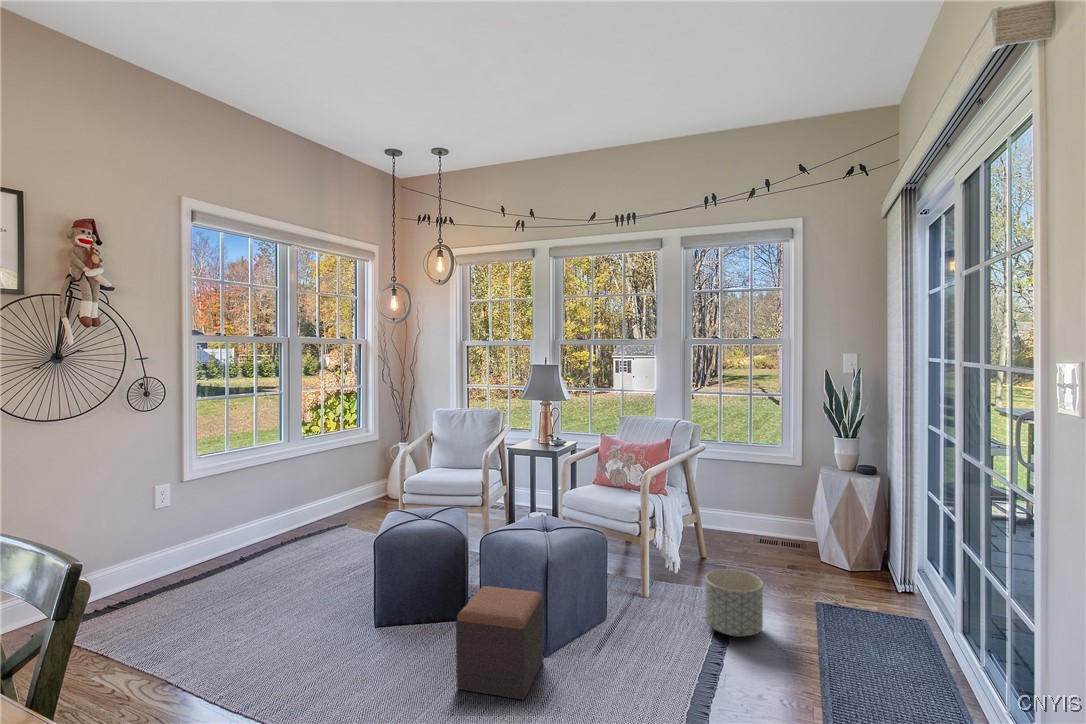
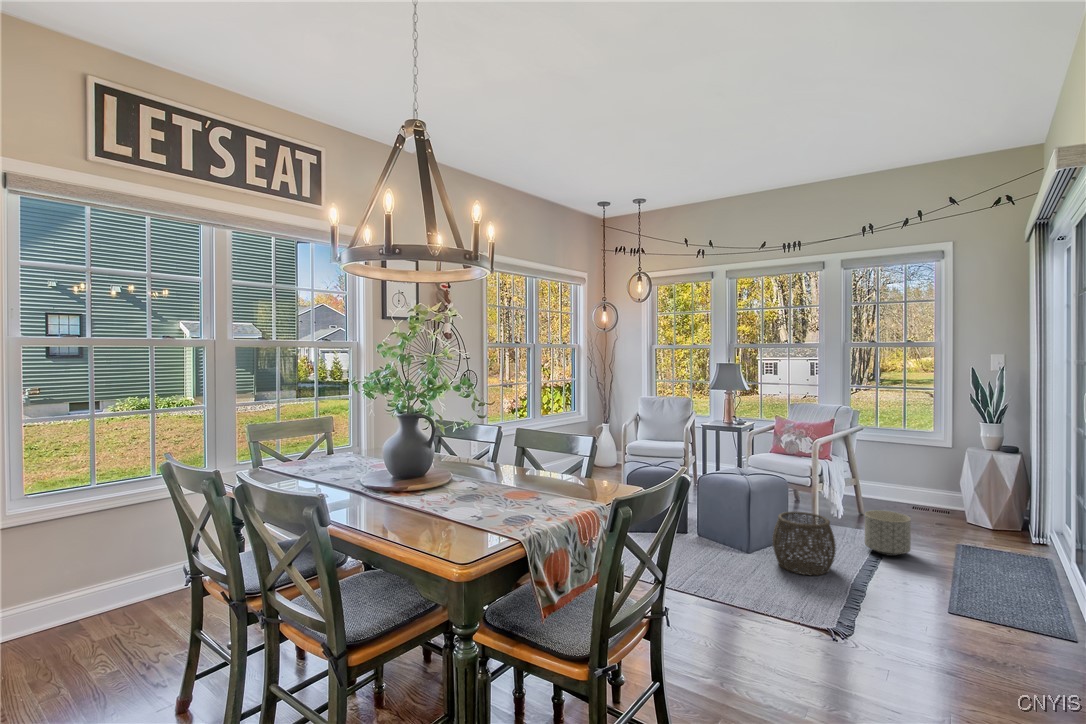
footstool: present [456,586,543,700] -> none [692,505,746,571]
woven basket: none [577,589,666,698] -> present [773,512,836,575]

